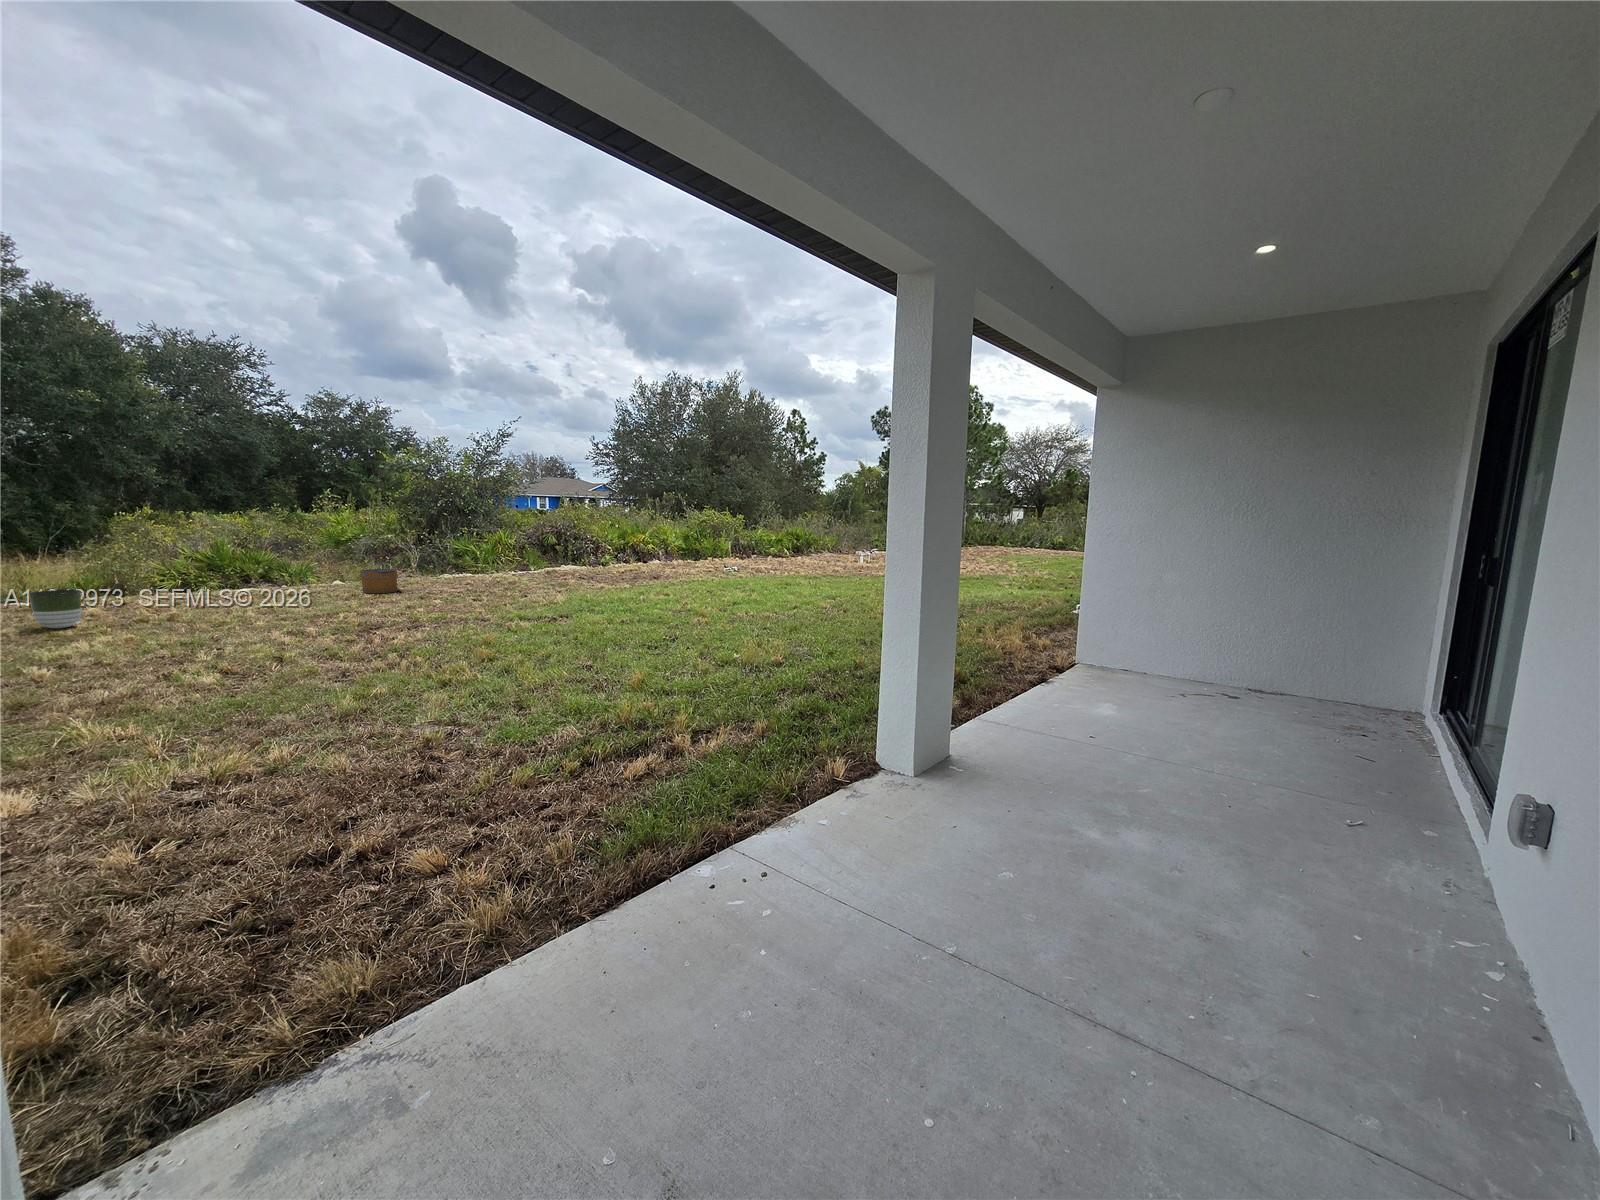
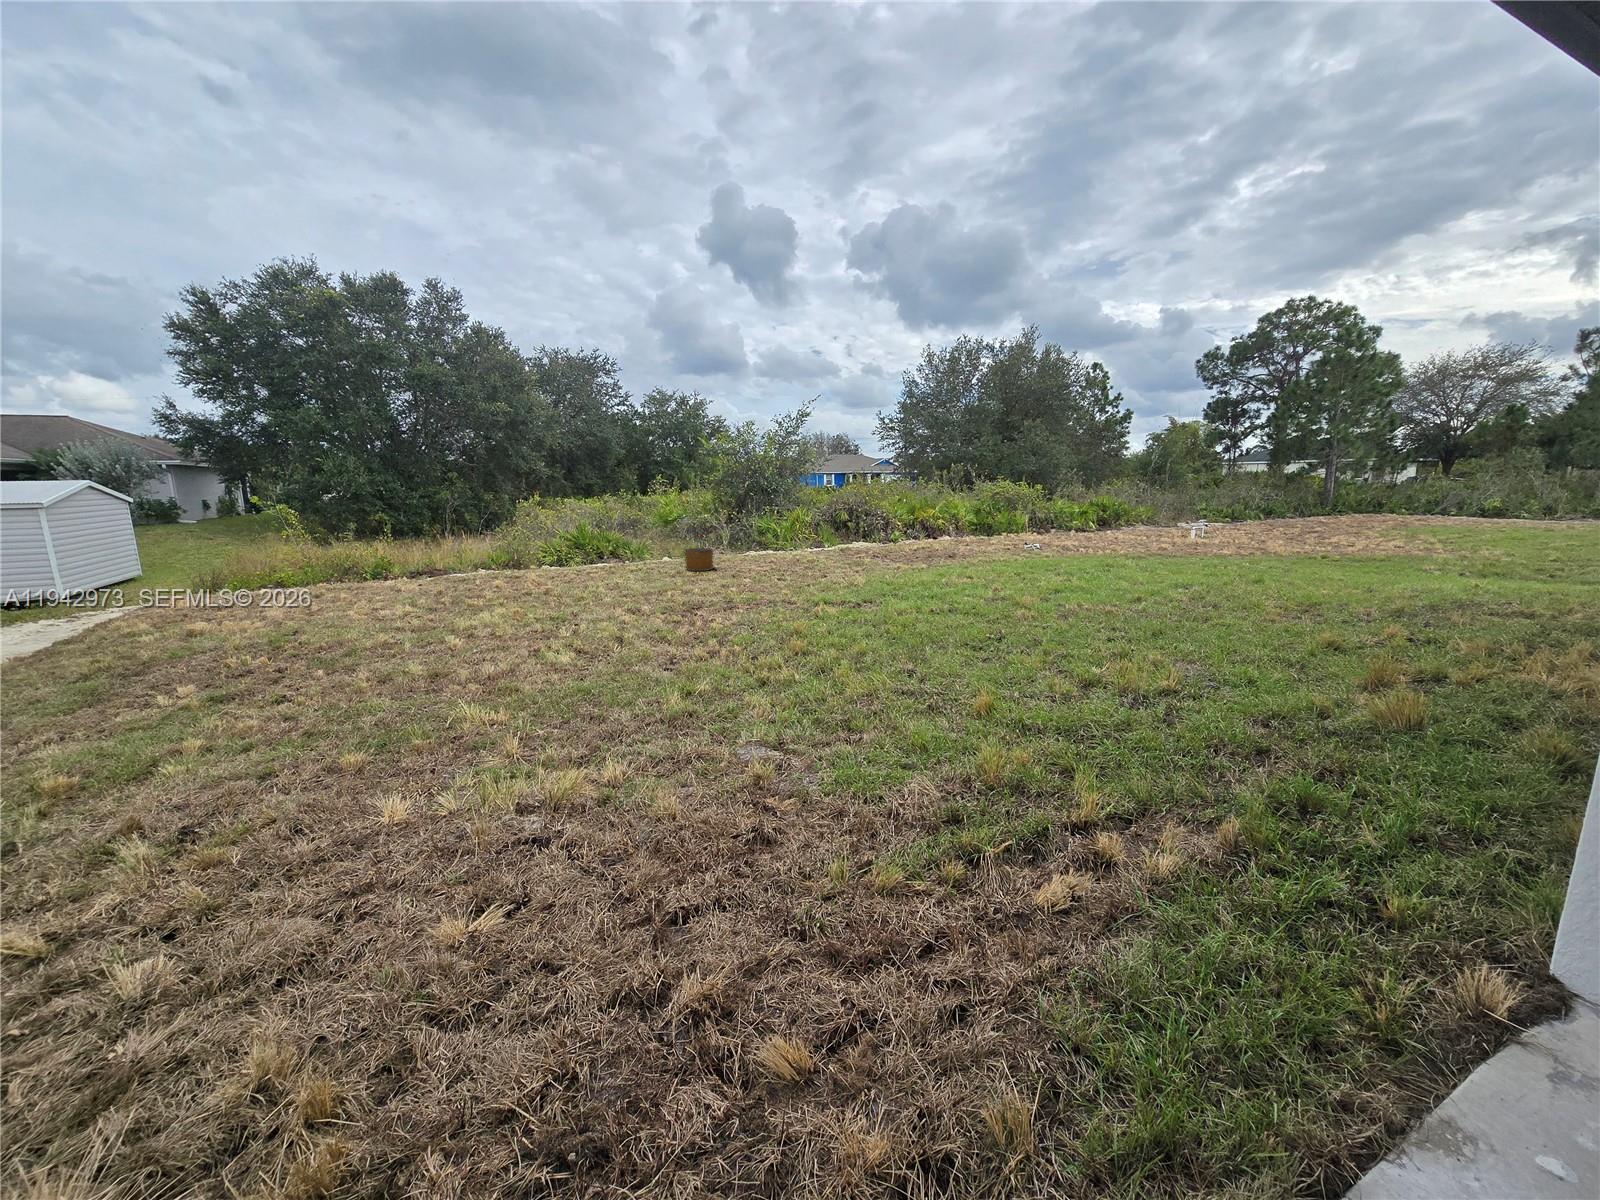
planter: present [29,590,82,628] -> none [463,566,494,598]

